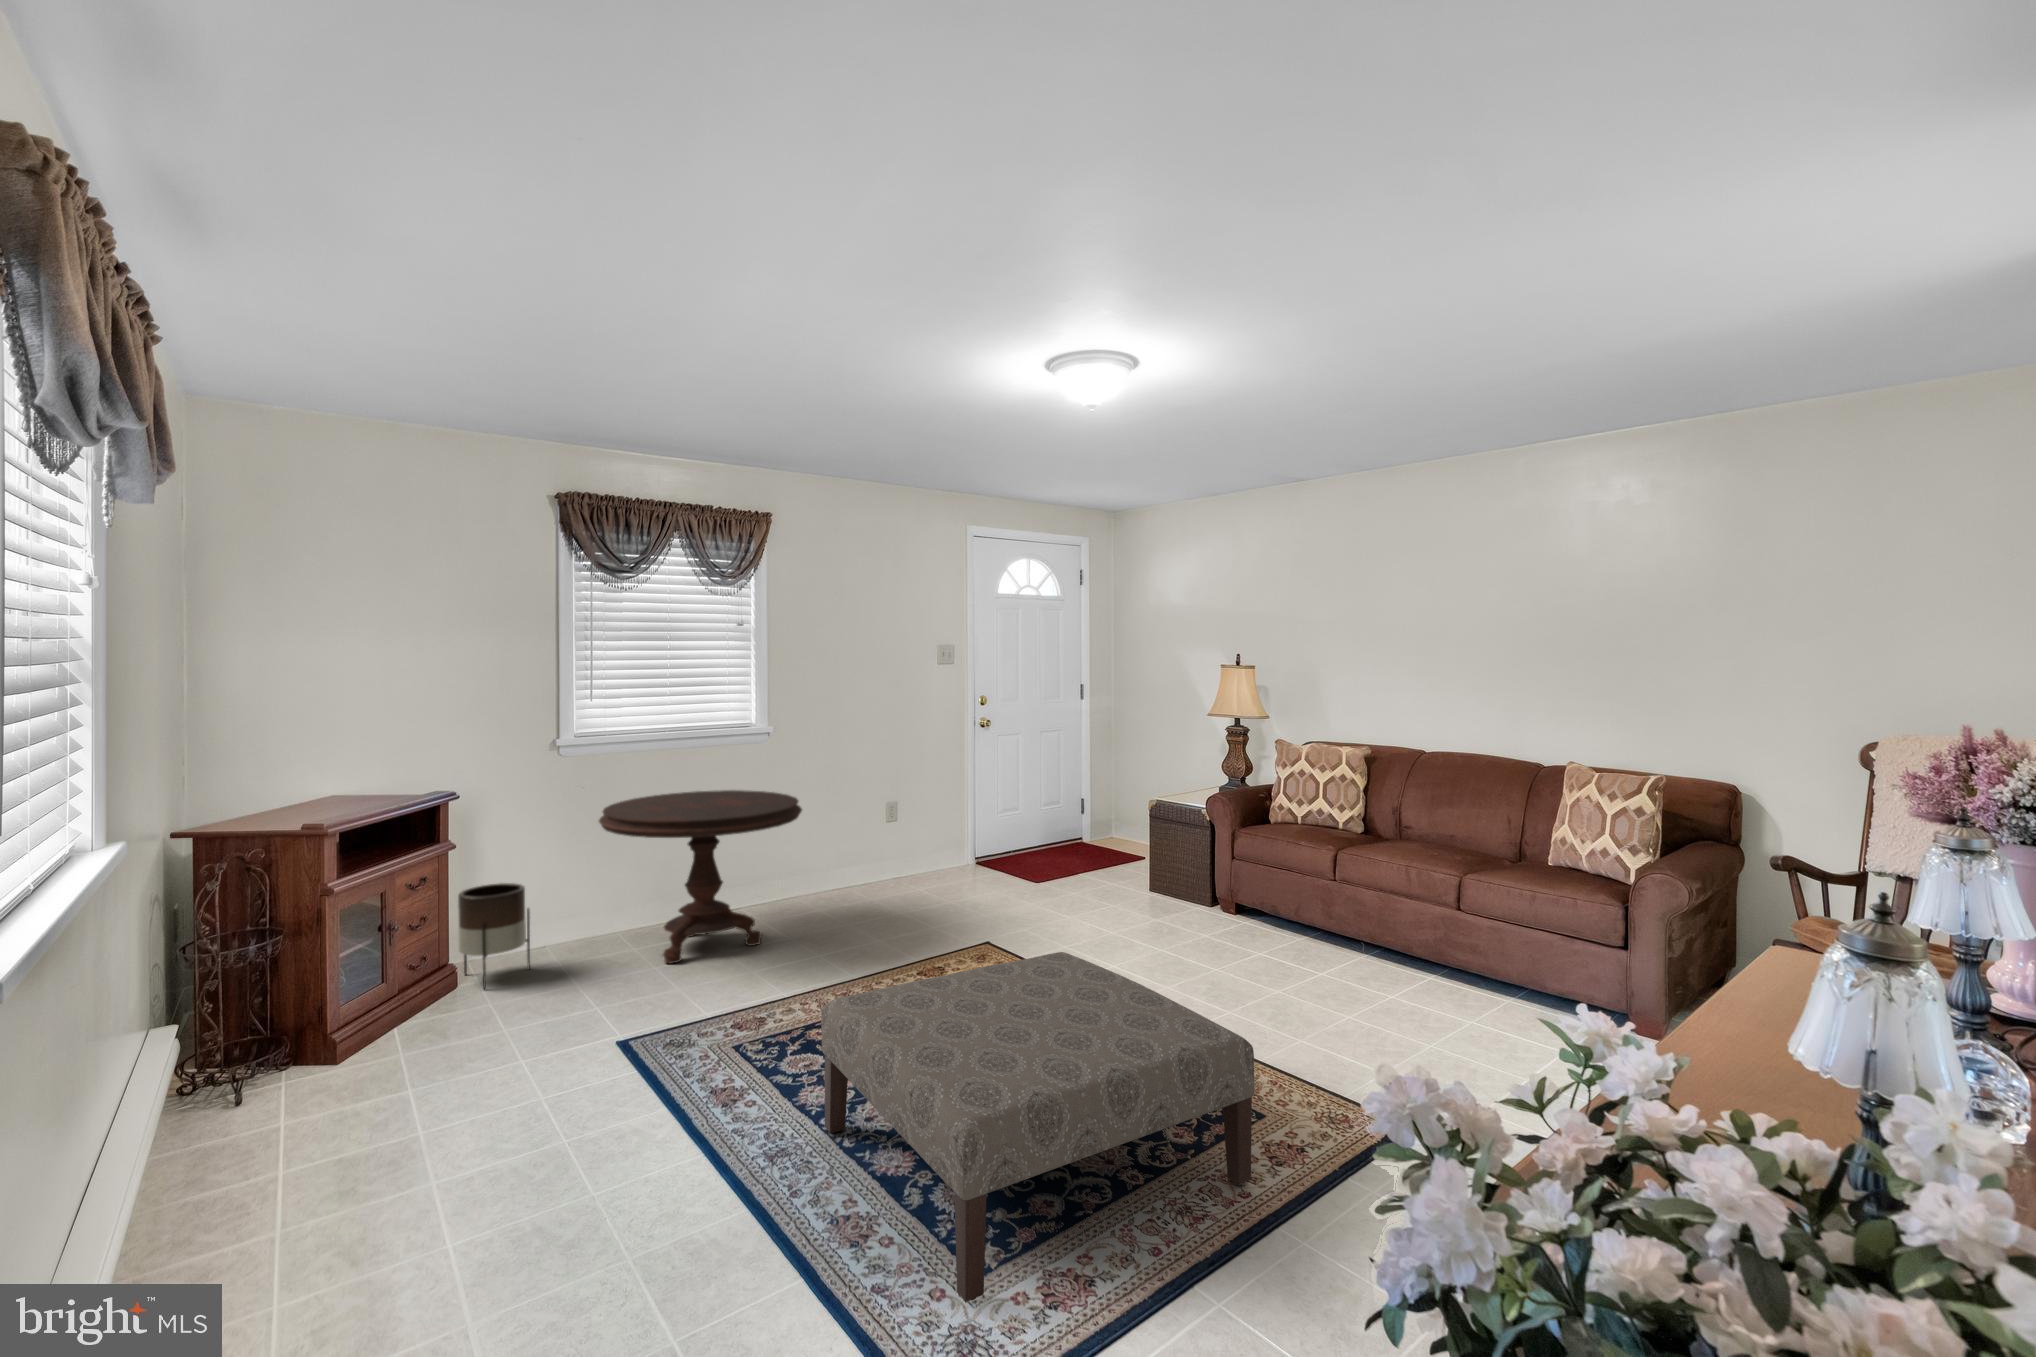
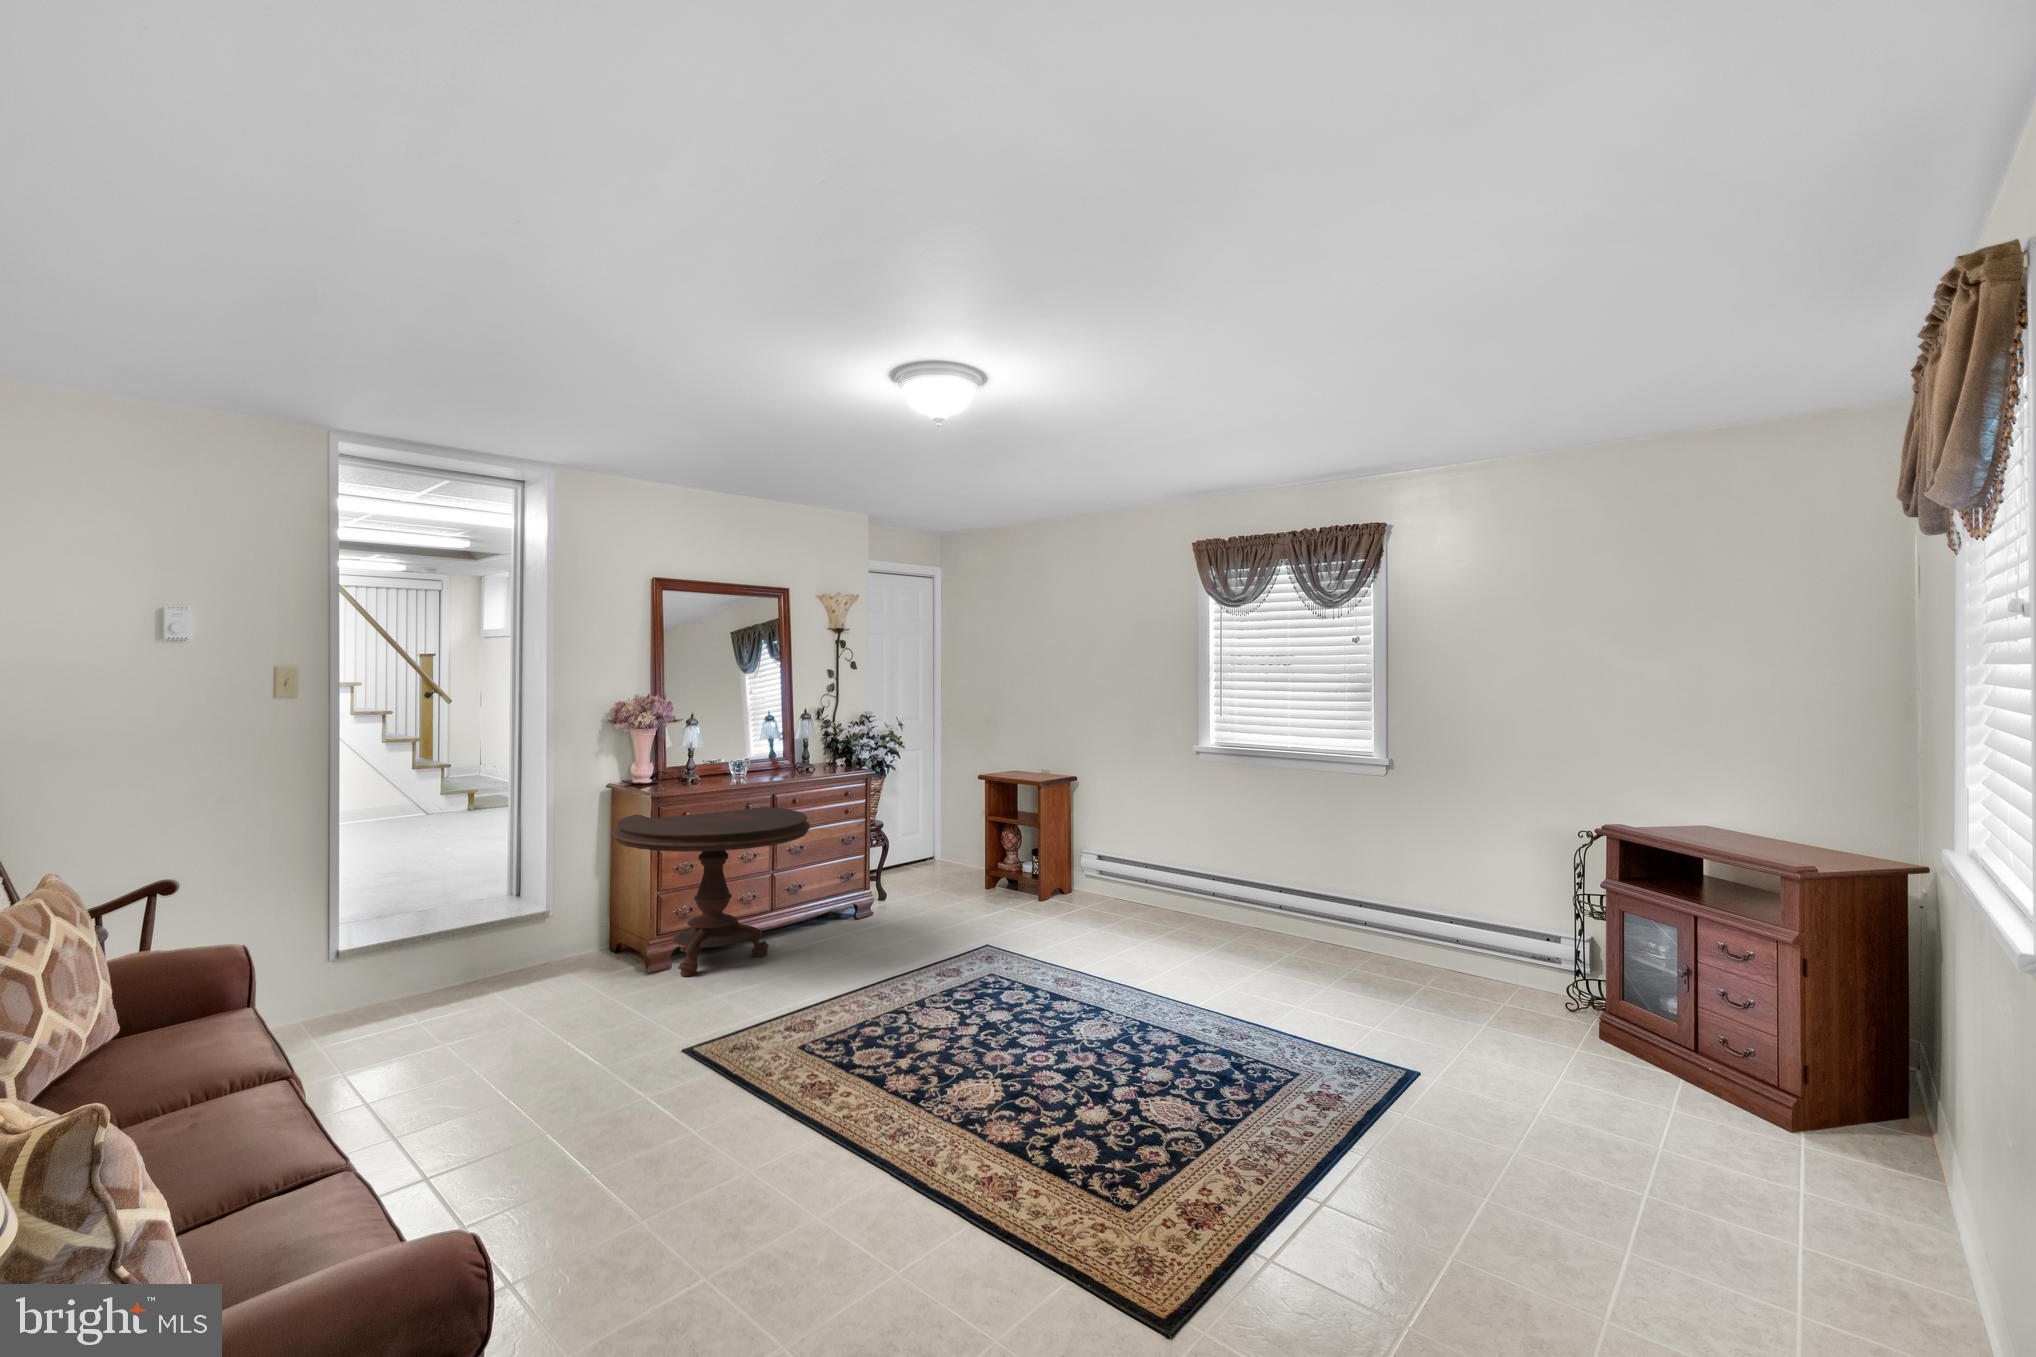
planter: present [458,883,530,989] -> none [474,901,543,1008]
ottoman: present [821,952,1255,1302] -> none [927,943,1314,1231]

